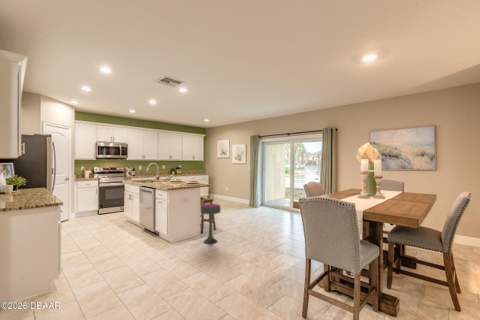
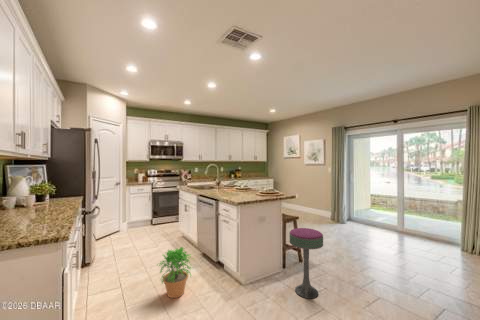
potted plant: none [110,218,138,250] -> present [159,247,191,298]

